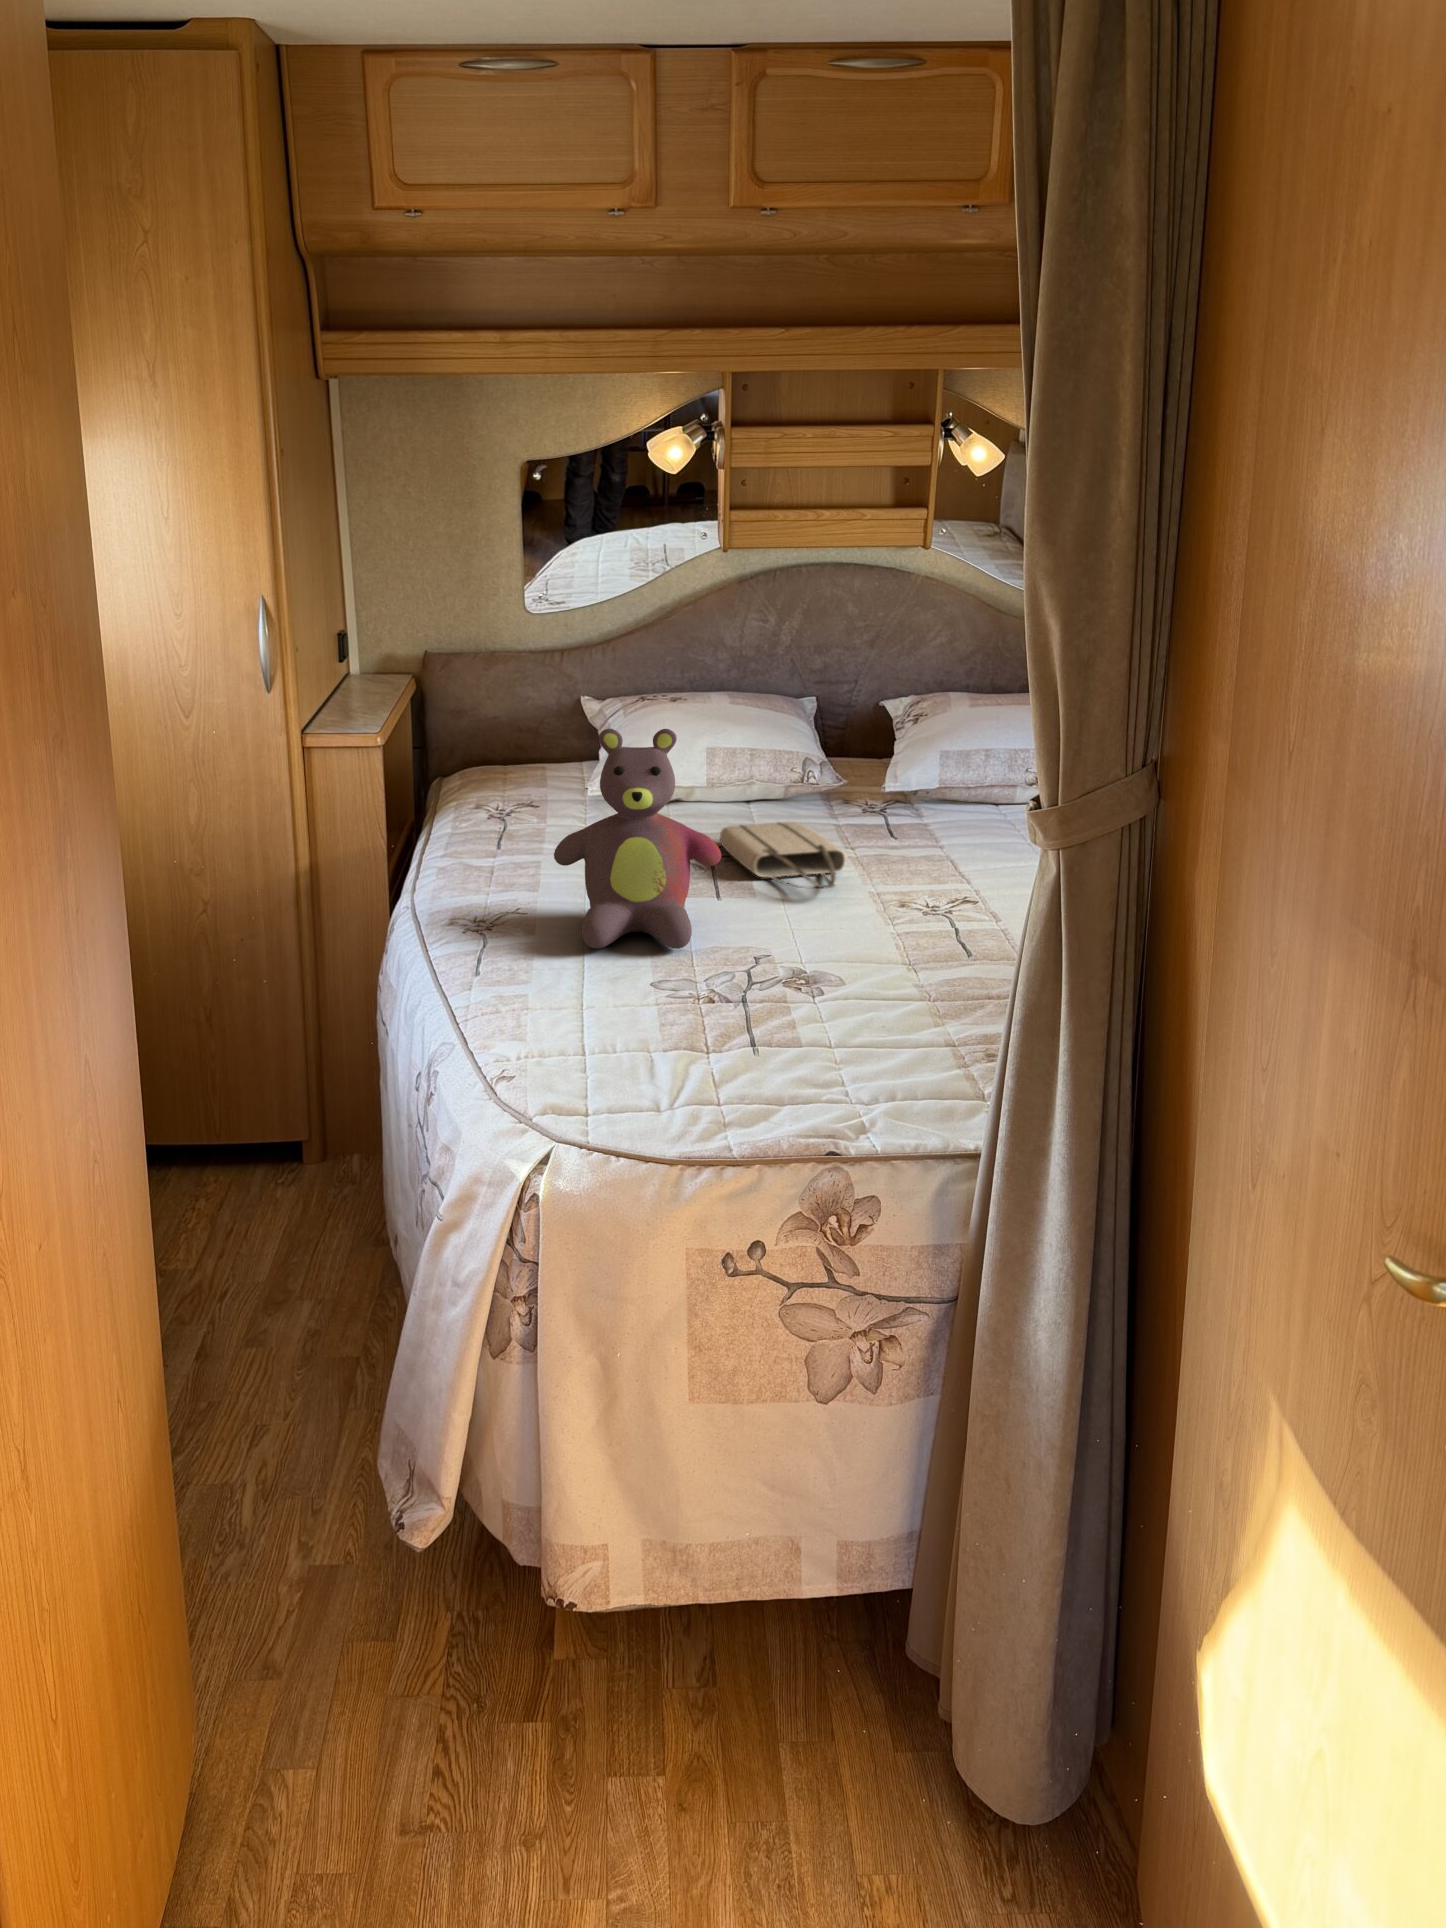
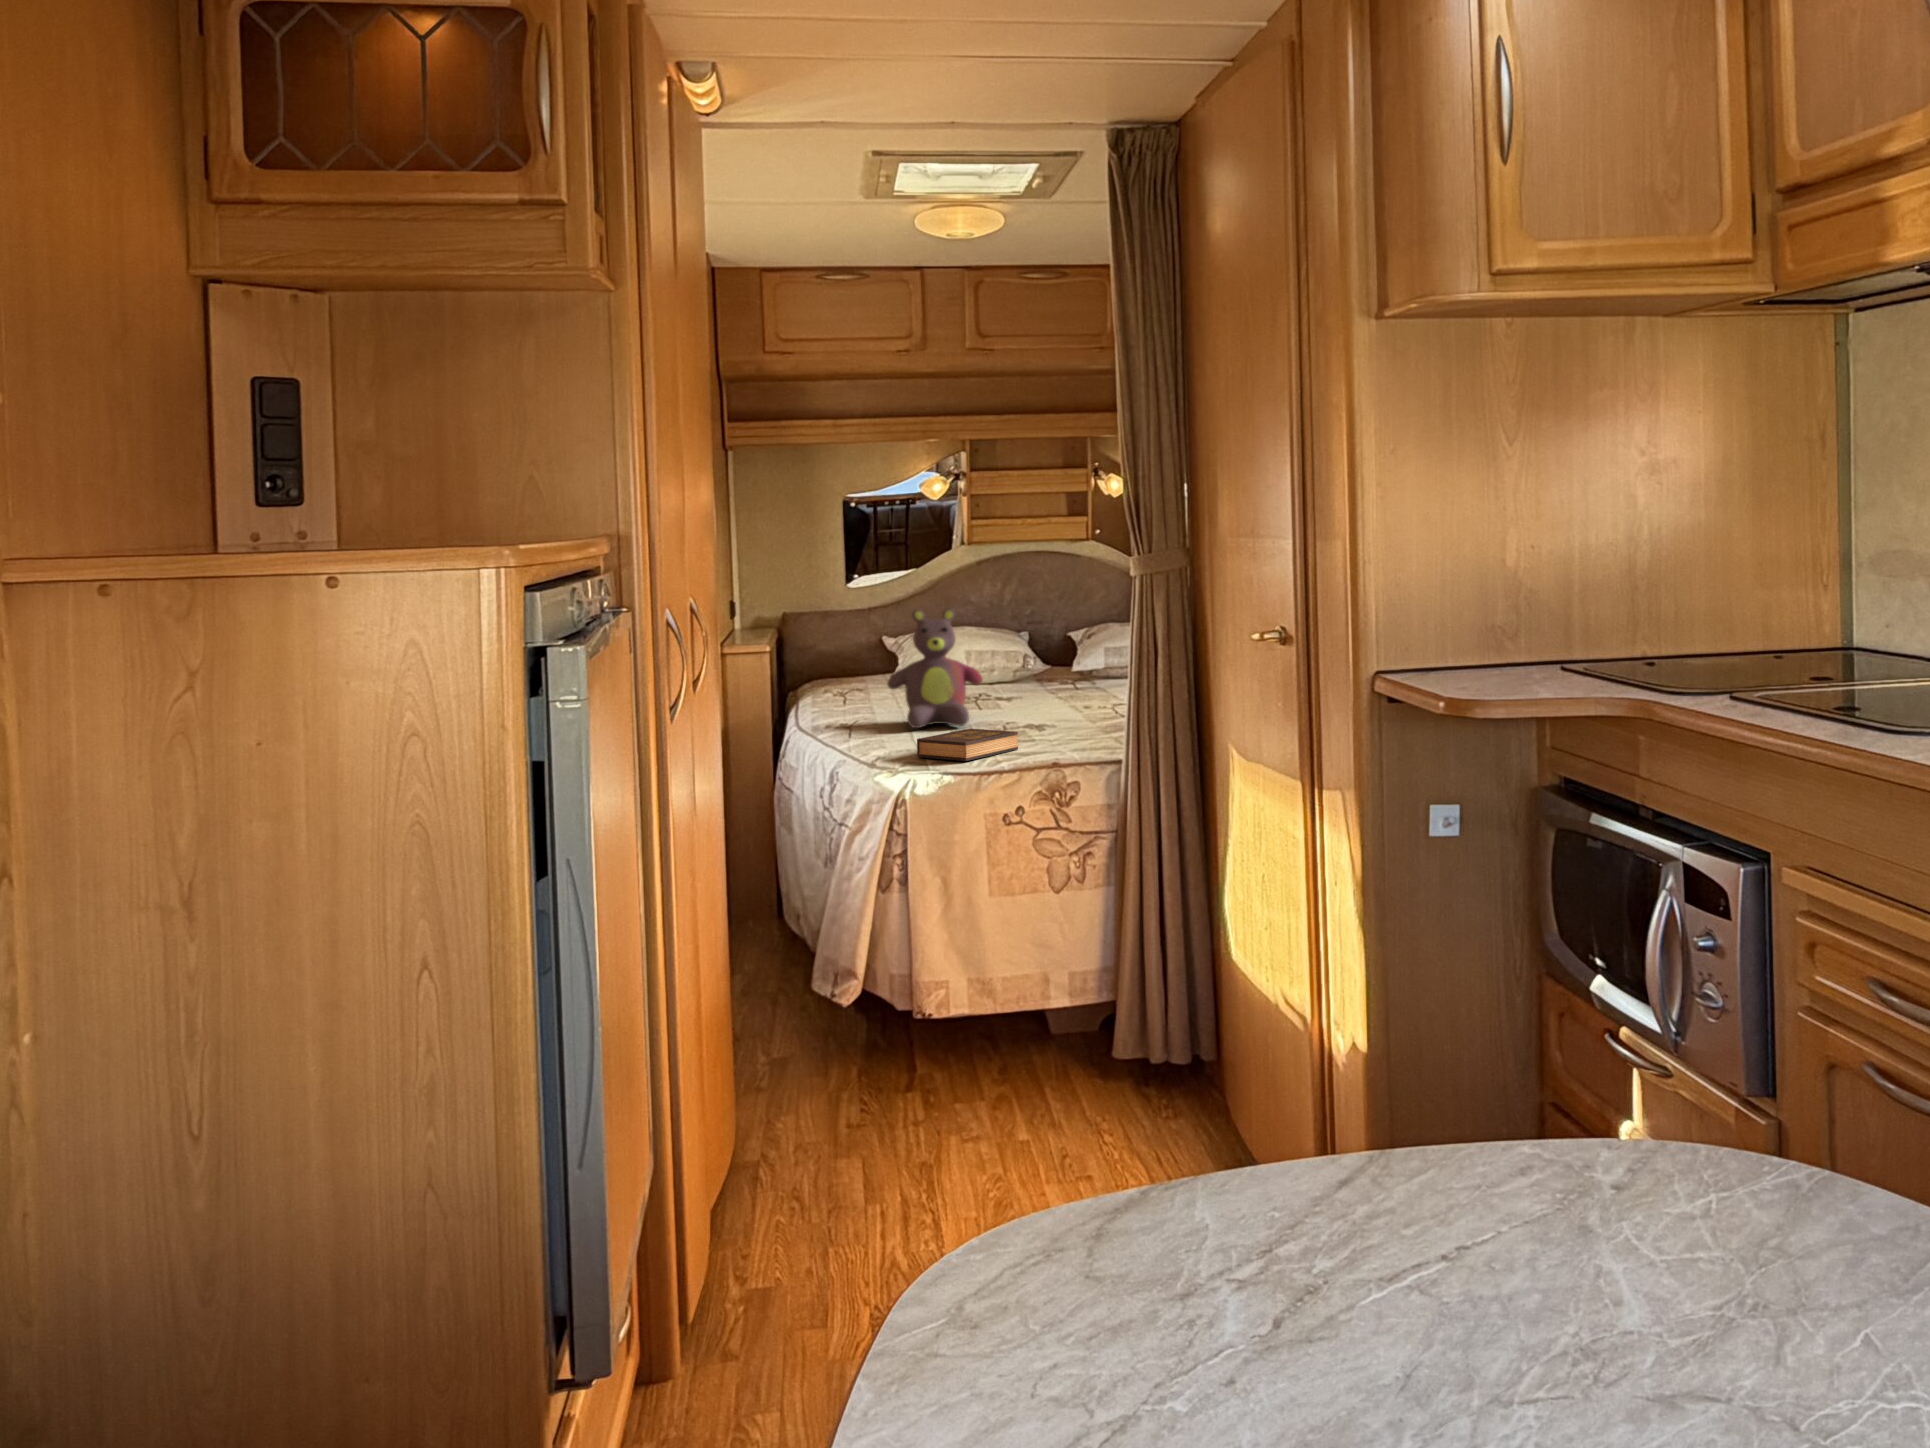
tote bag: present [720,822,846,888] -> none [978,684,1053,707]
hardback book: none [578,996,769,1100] -> present [917,729,1018,761]

